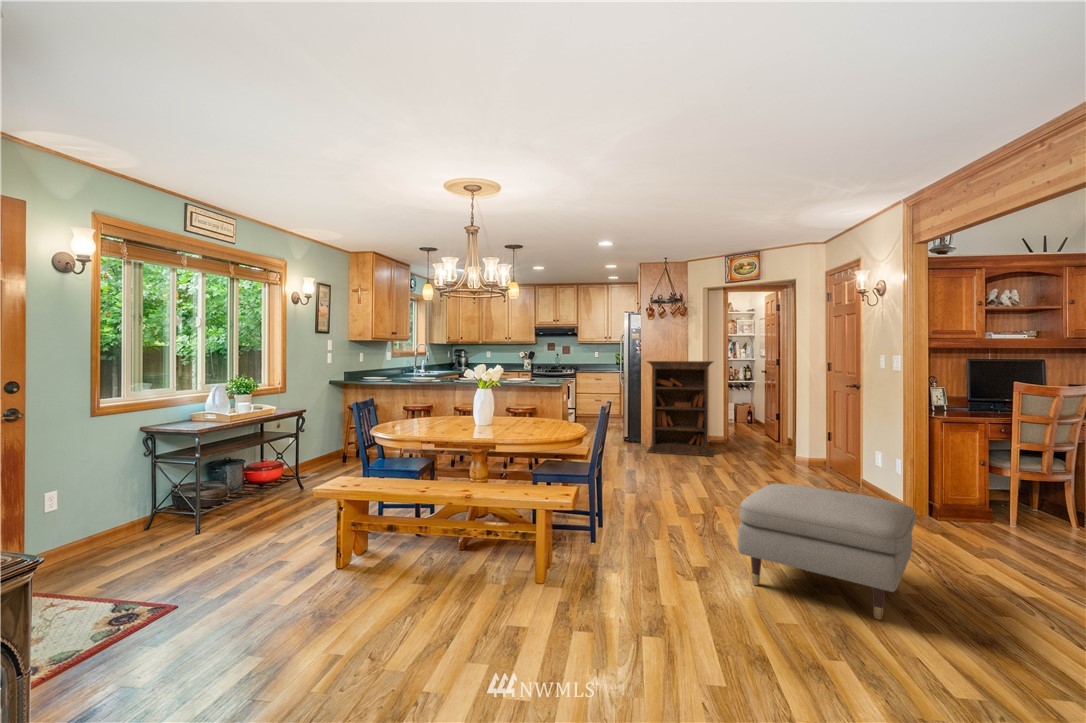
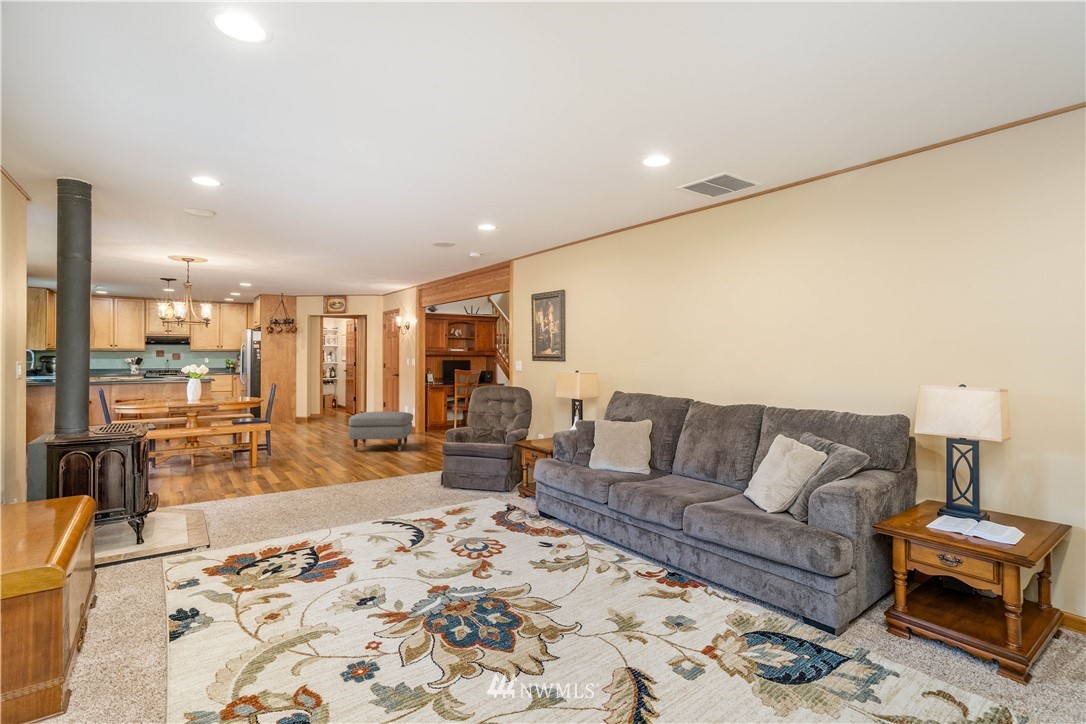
bookcase: present [647,361,713,456] -> none [270,363,318,426]

